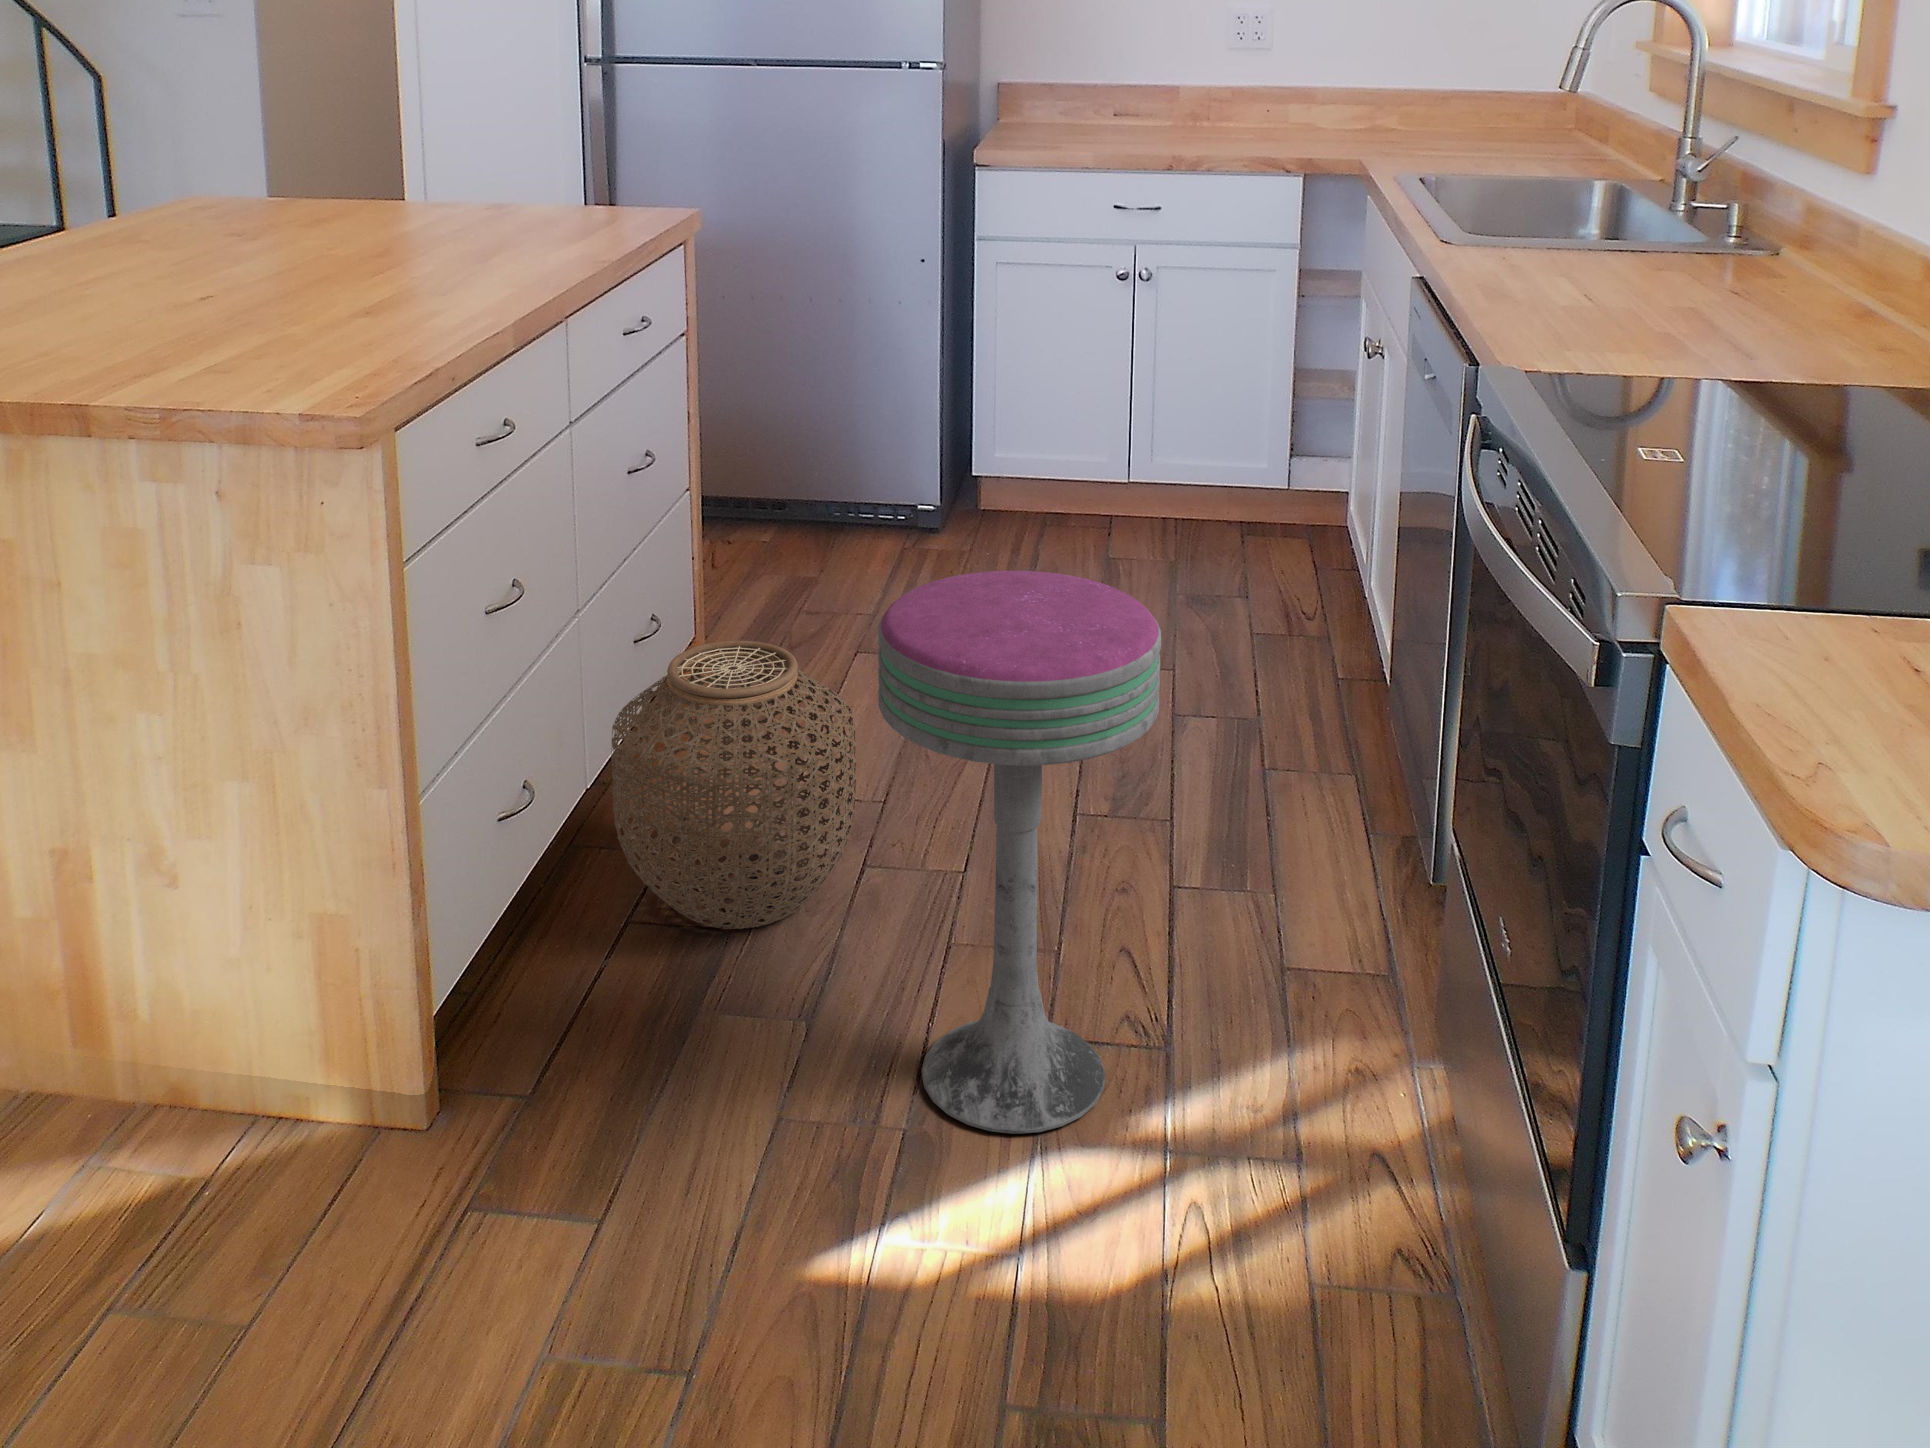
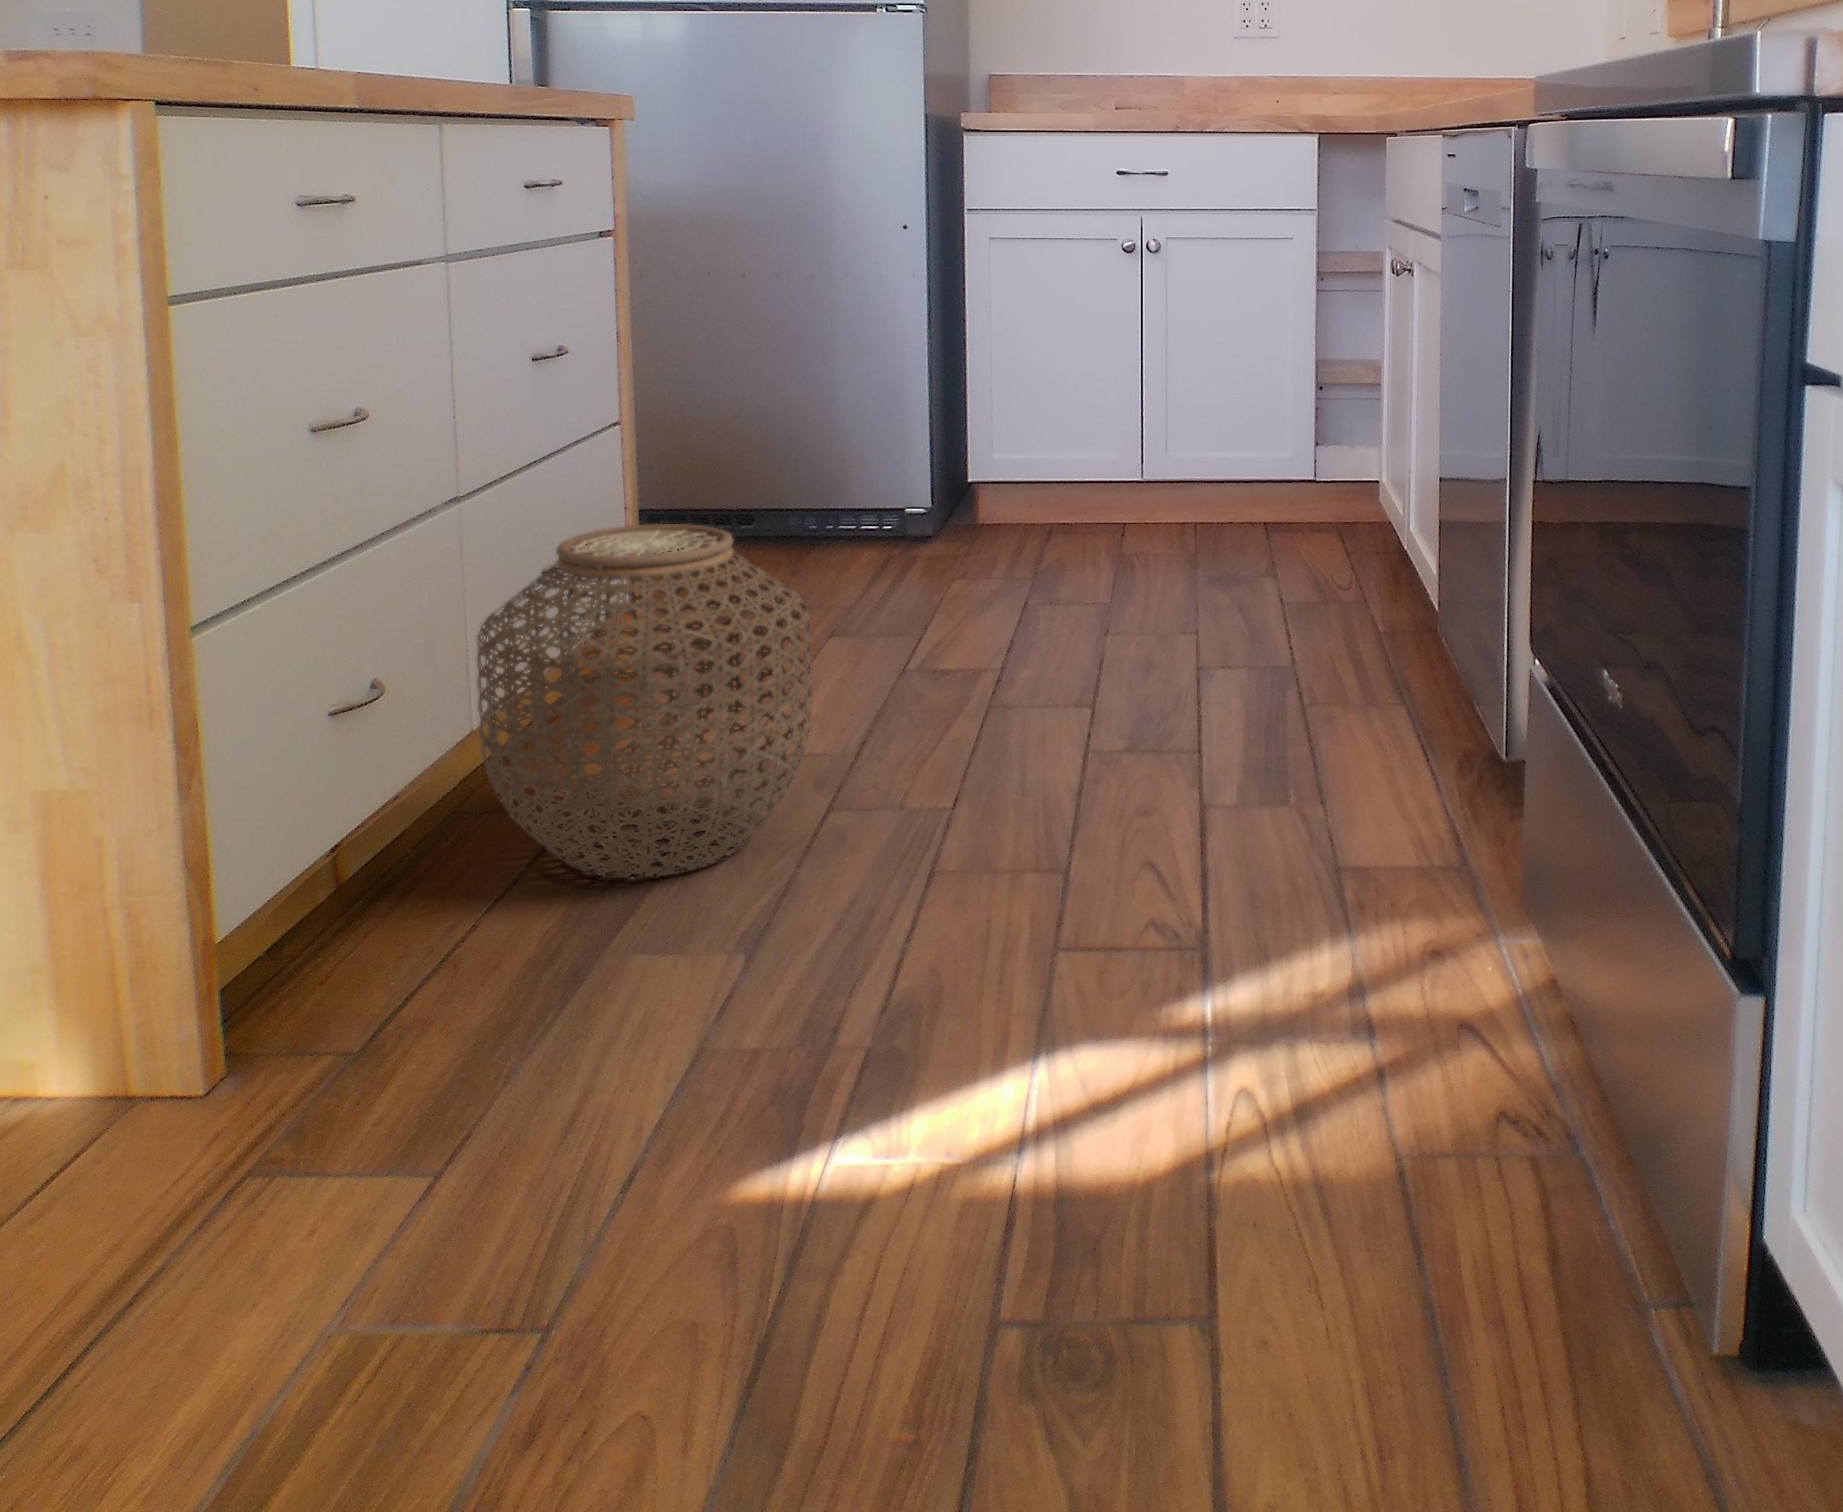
bar stool: present [878,570,1161,1134] -> none [819,349,1183,1038]

